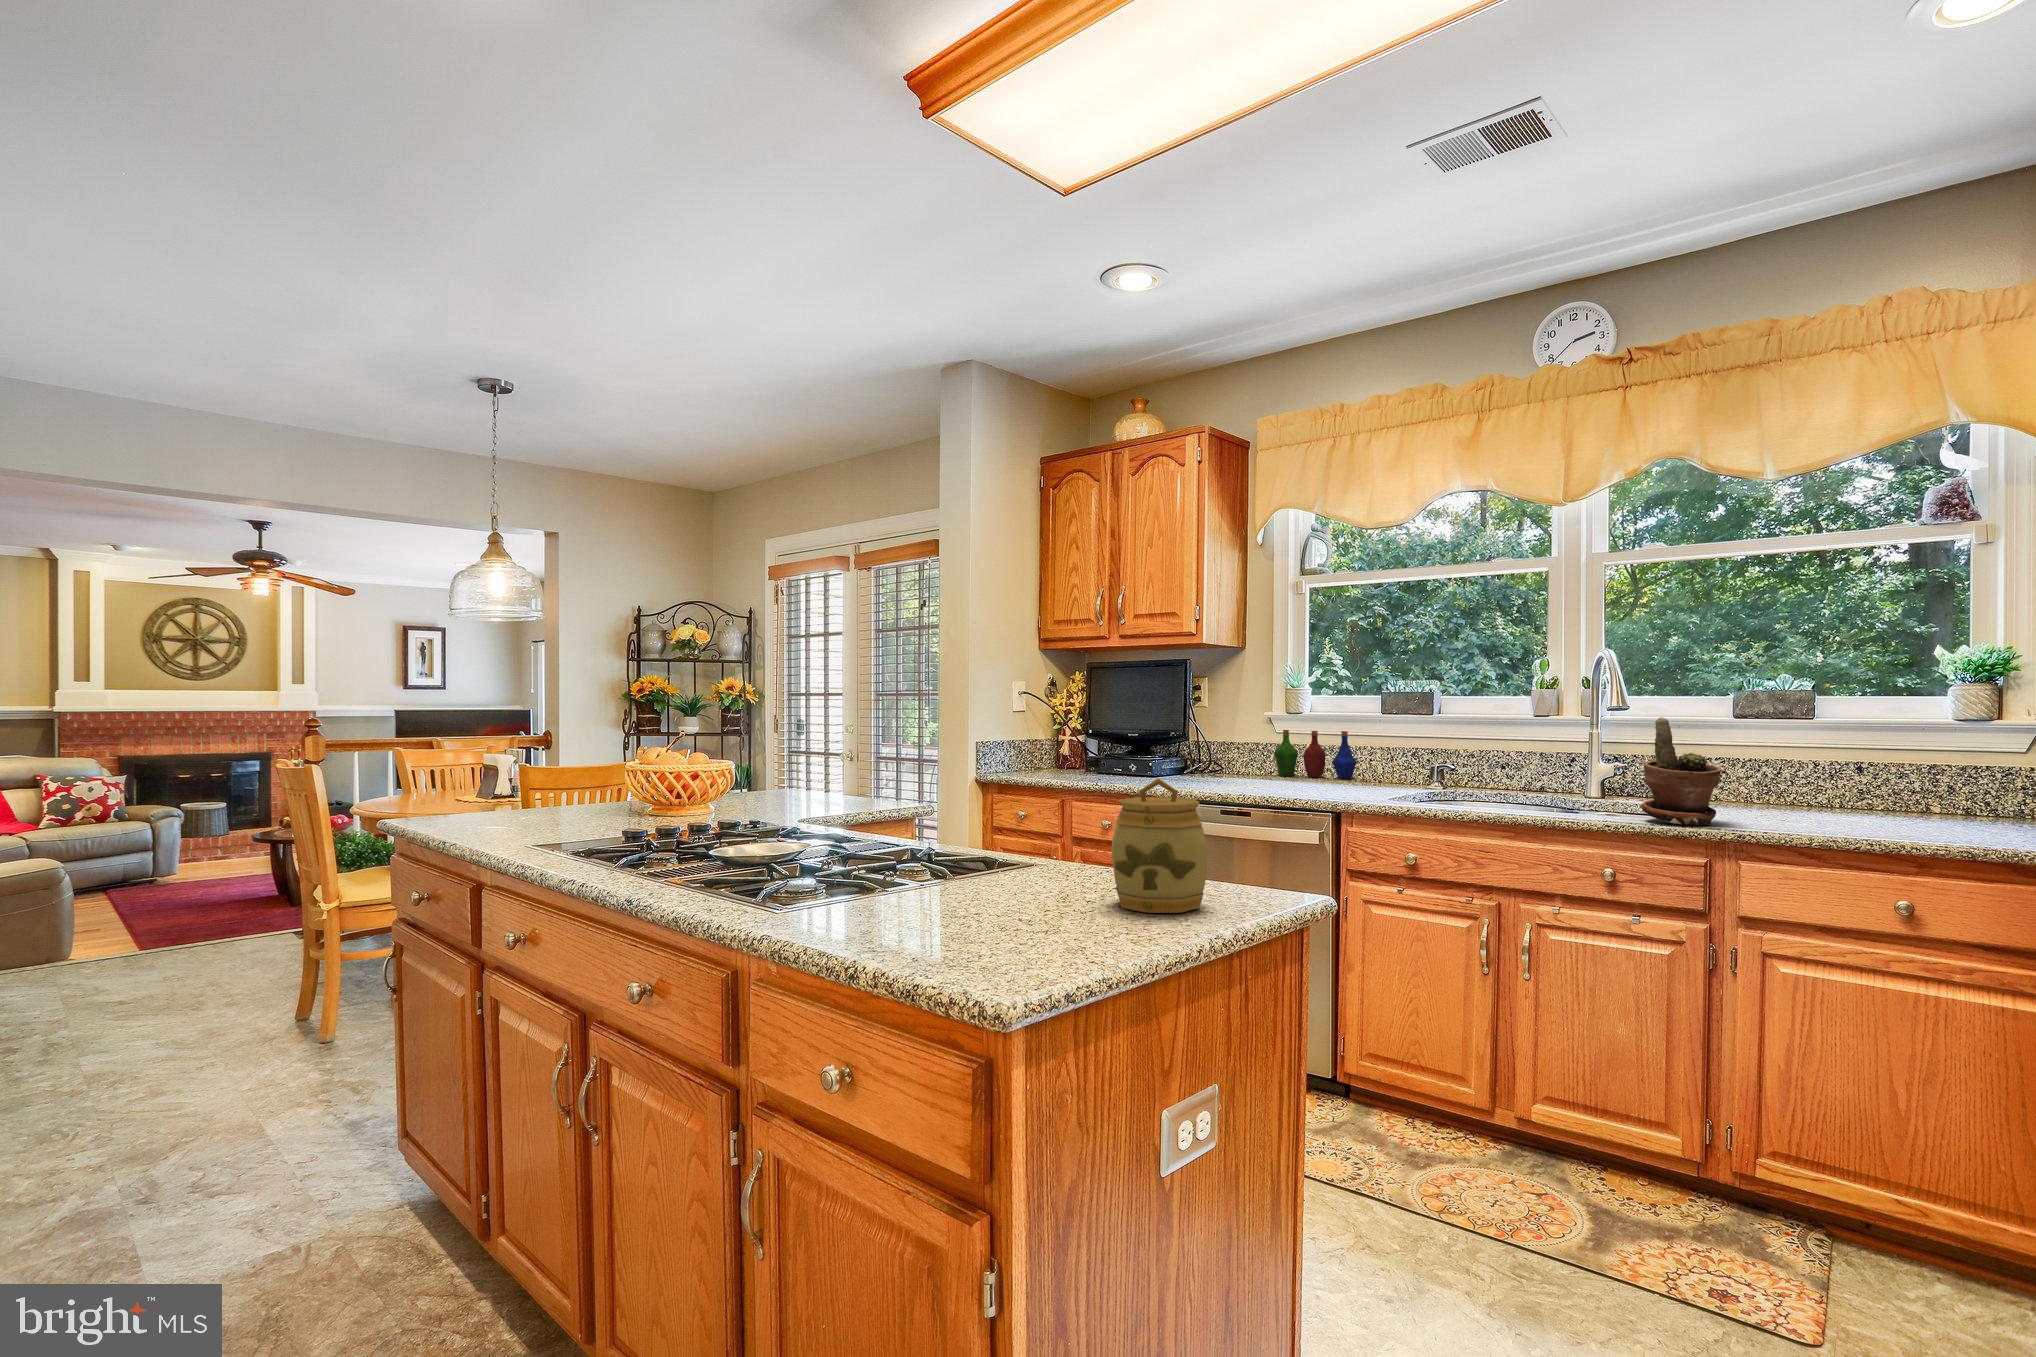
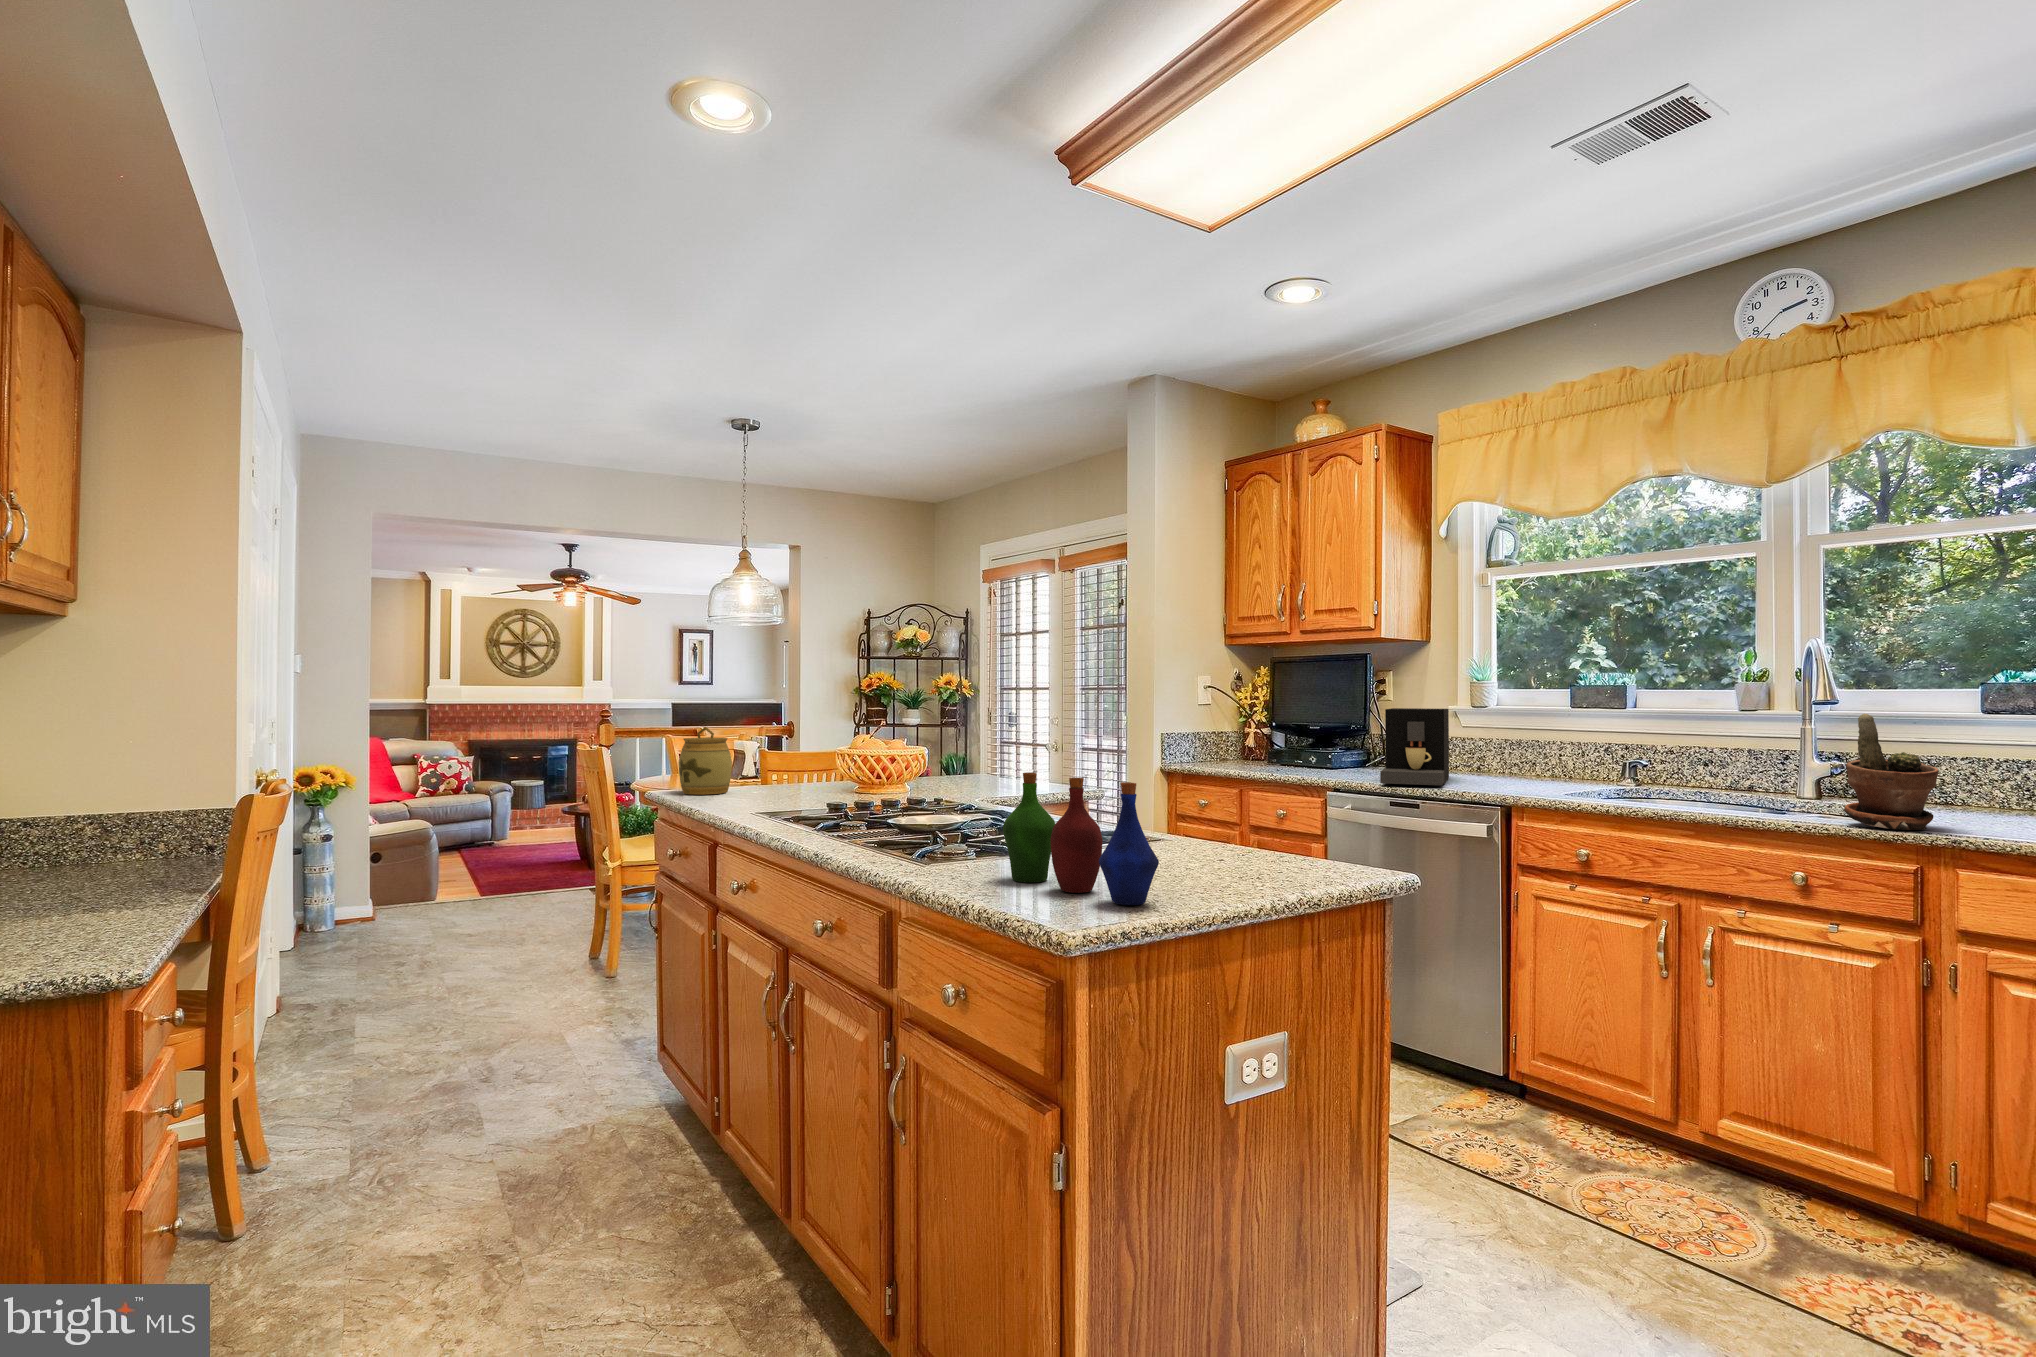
coffee maker: none [1209,713,1268,790] -> present [1380,708,1449,785]
bottle: present [1274,730,1356,779] -> present [1003,772,1159,905]
jar: present [1112,778,1208,913] -> present [679,727,732,795]

